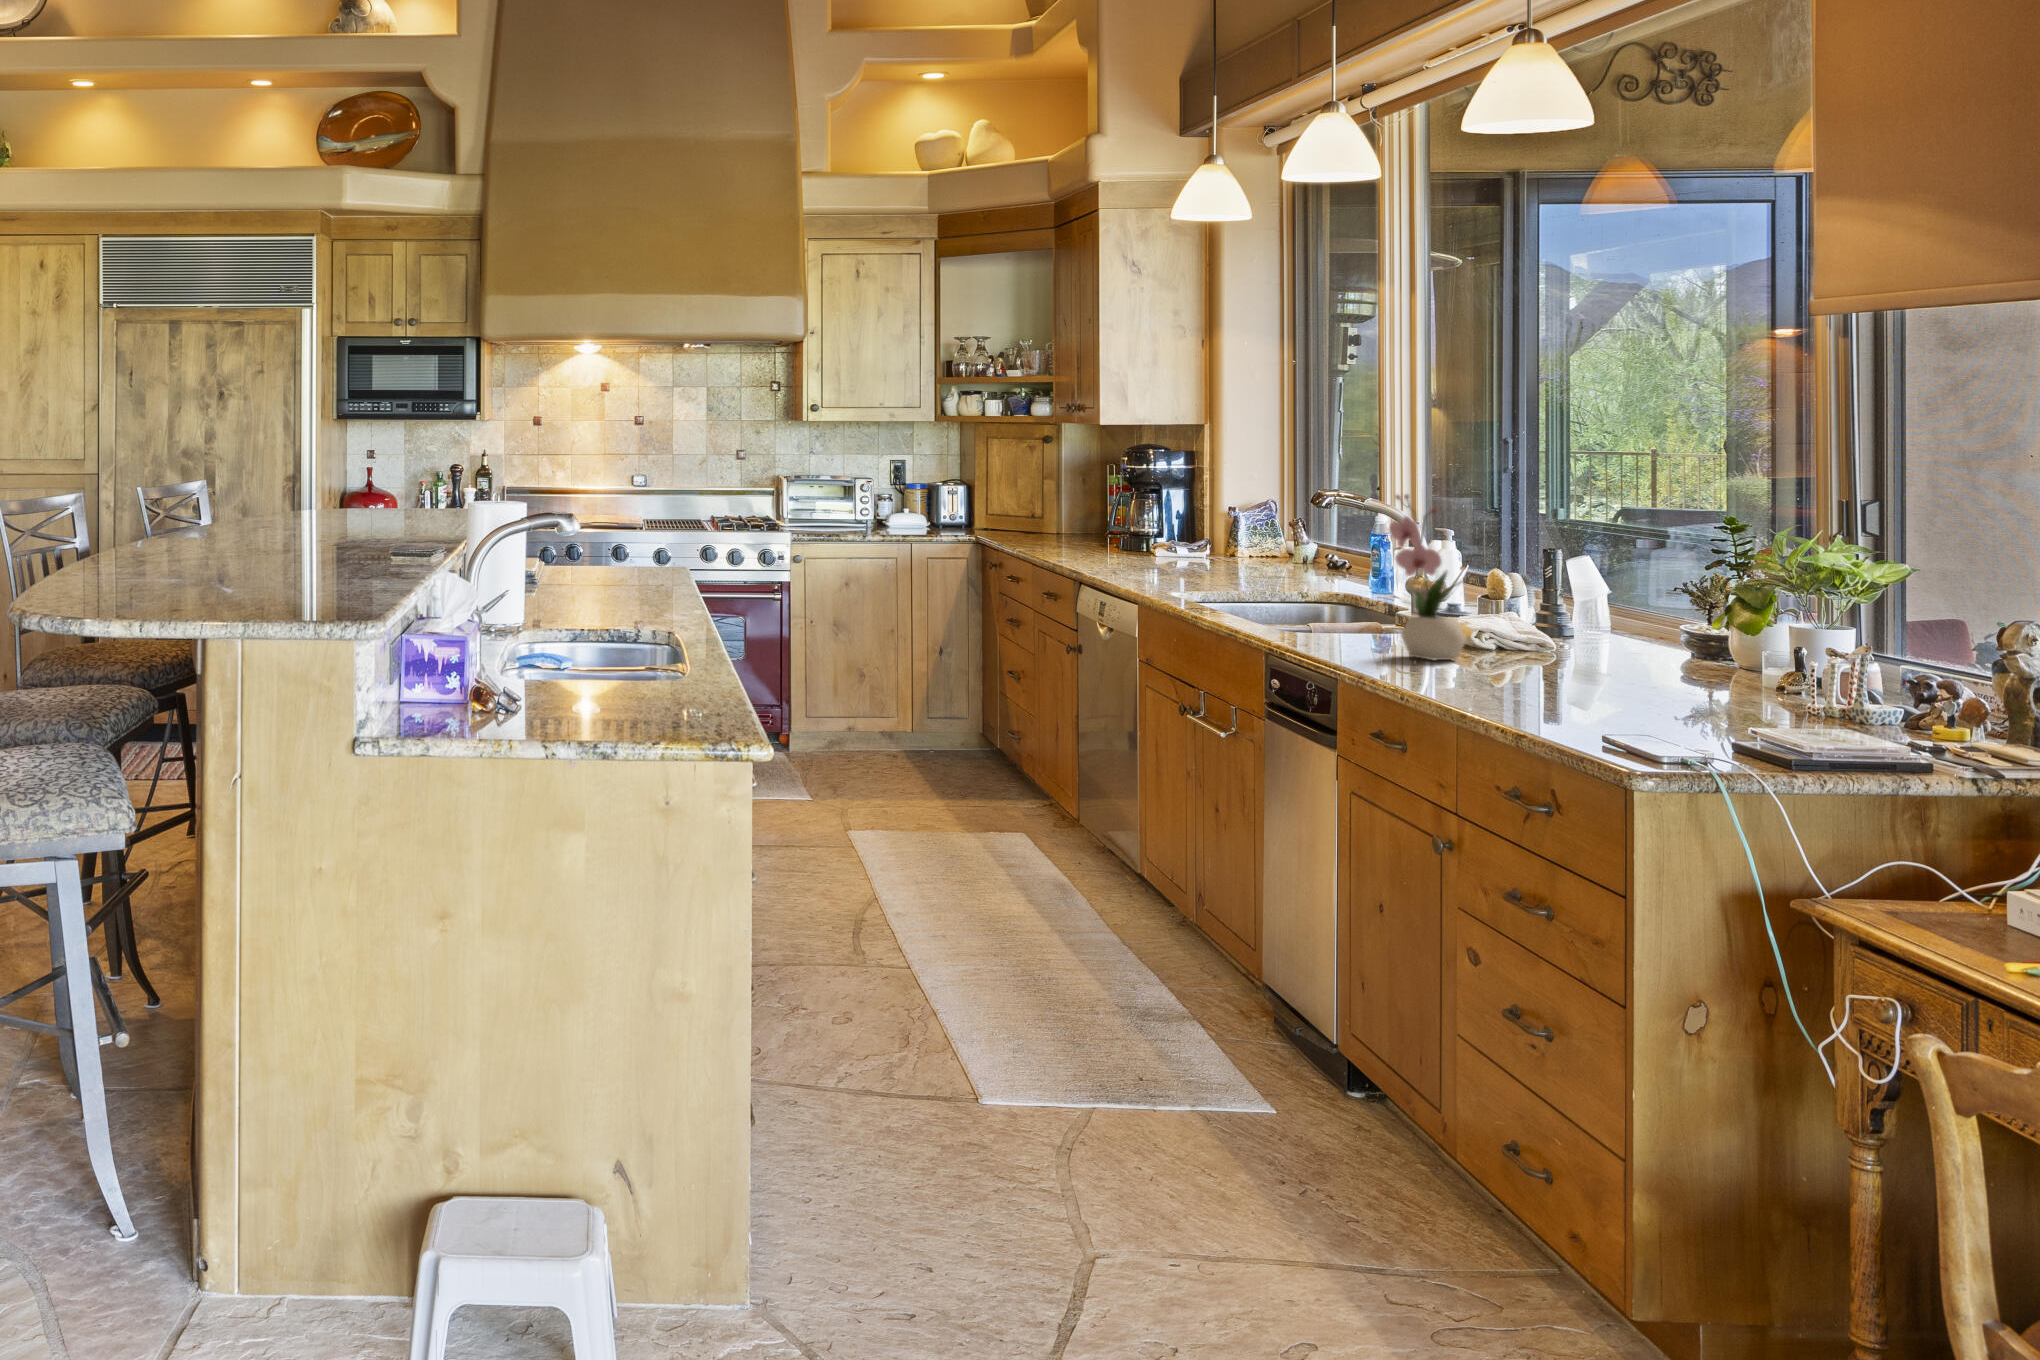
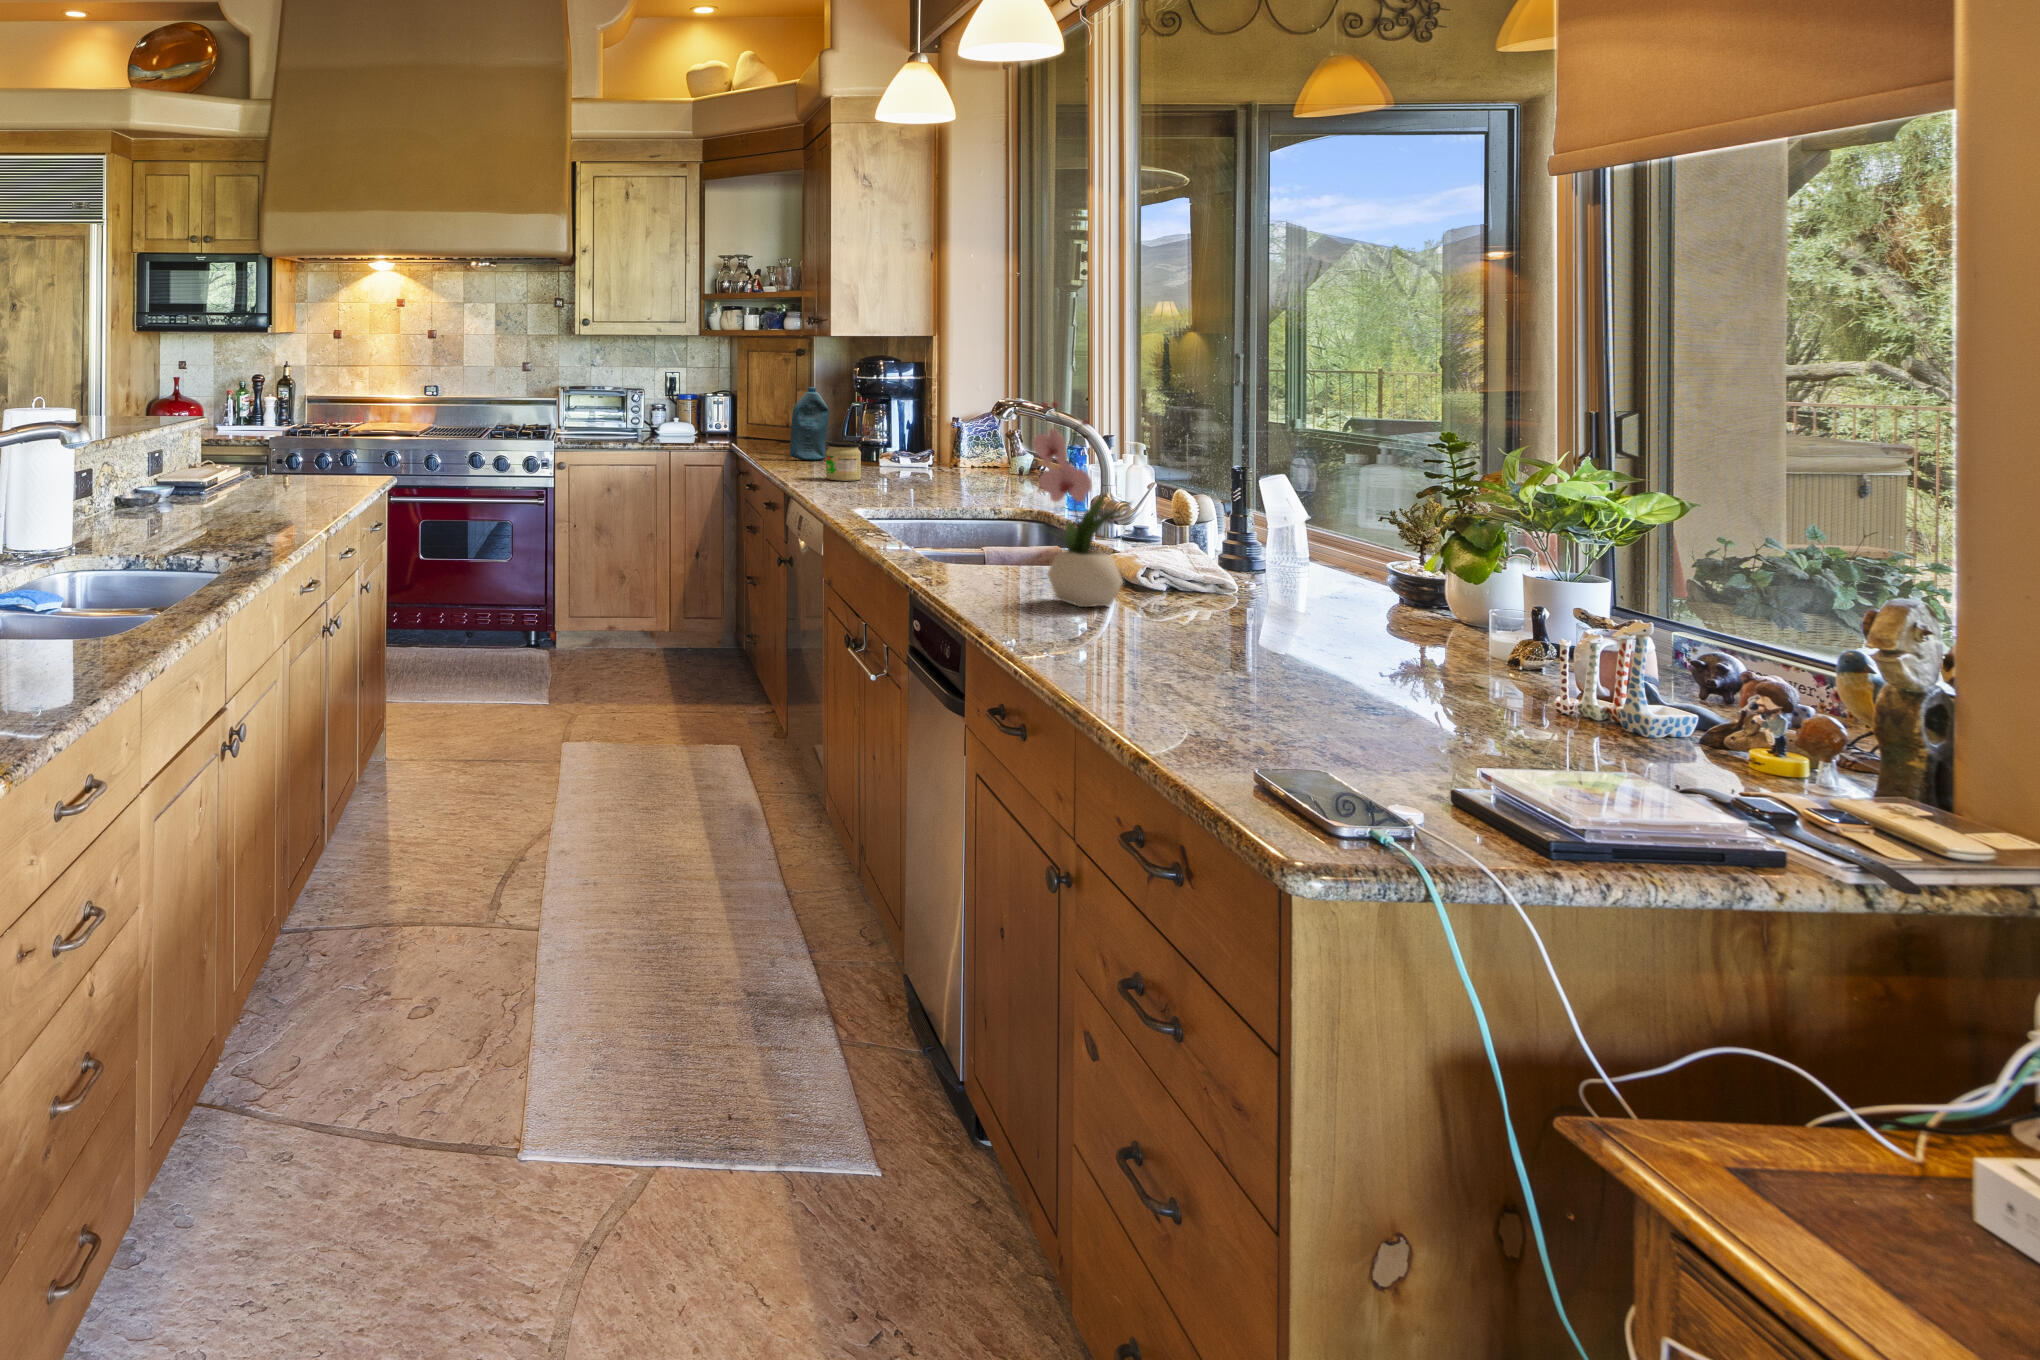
bottle: none [1054,475,1095,550] -> present [790,387,829,461]
jar: none [1112,530,1148,569] -> present [826,442,861,481]

